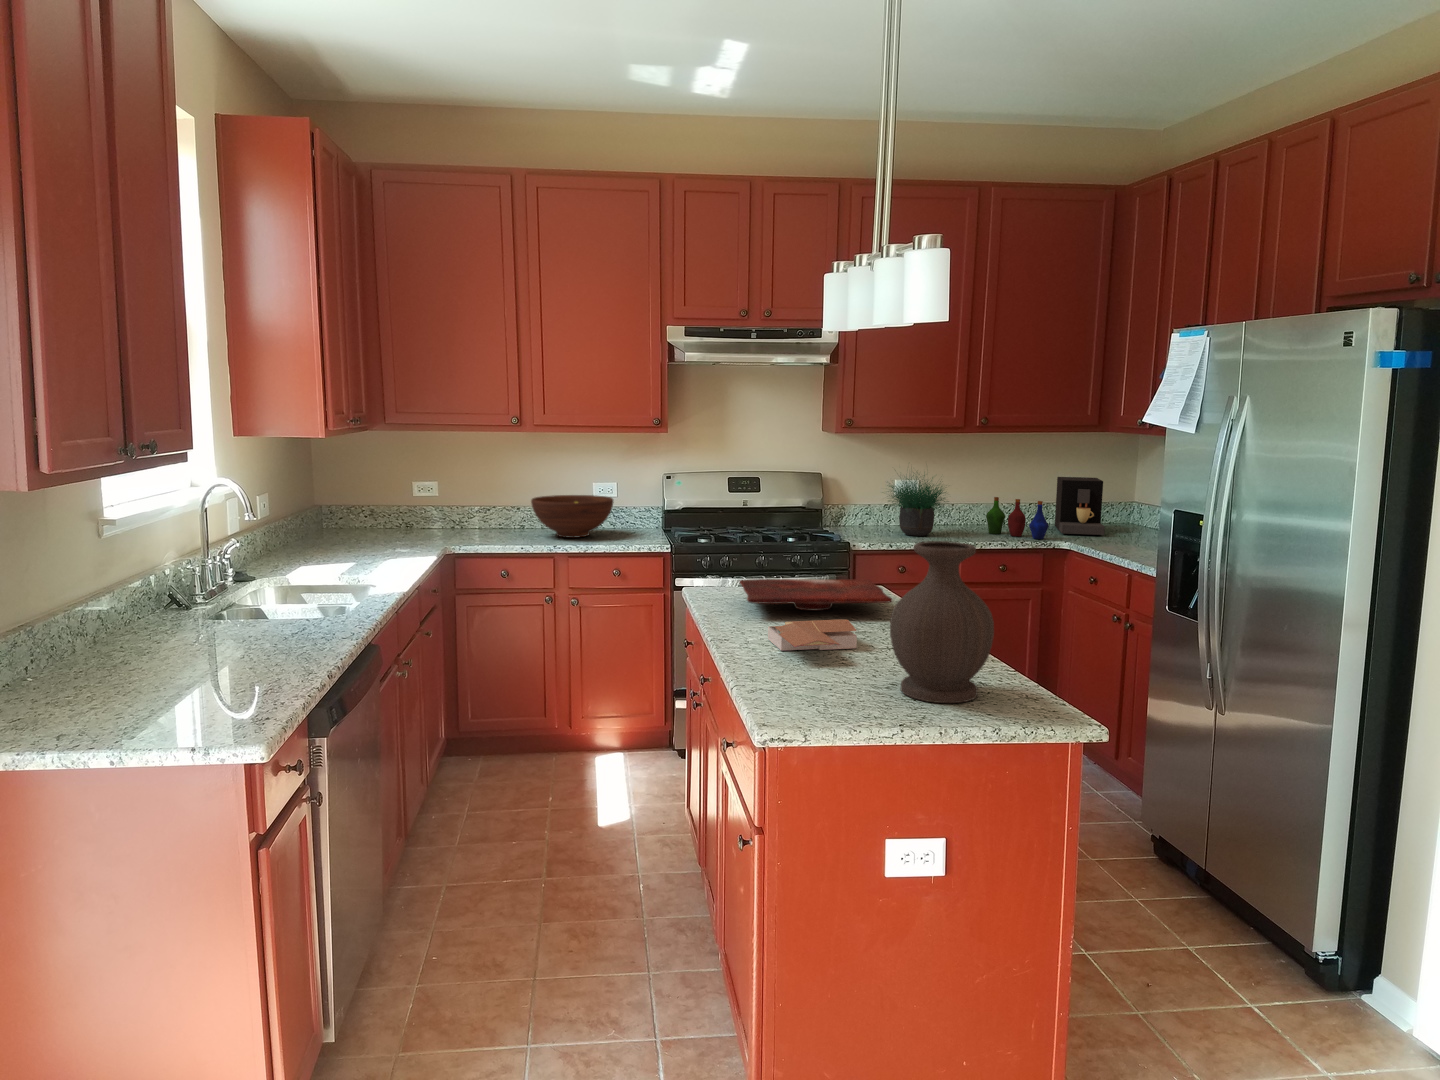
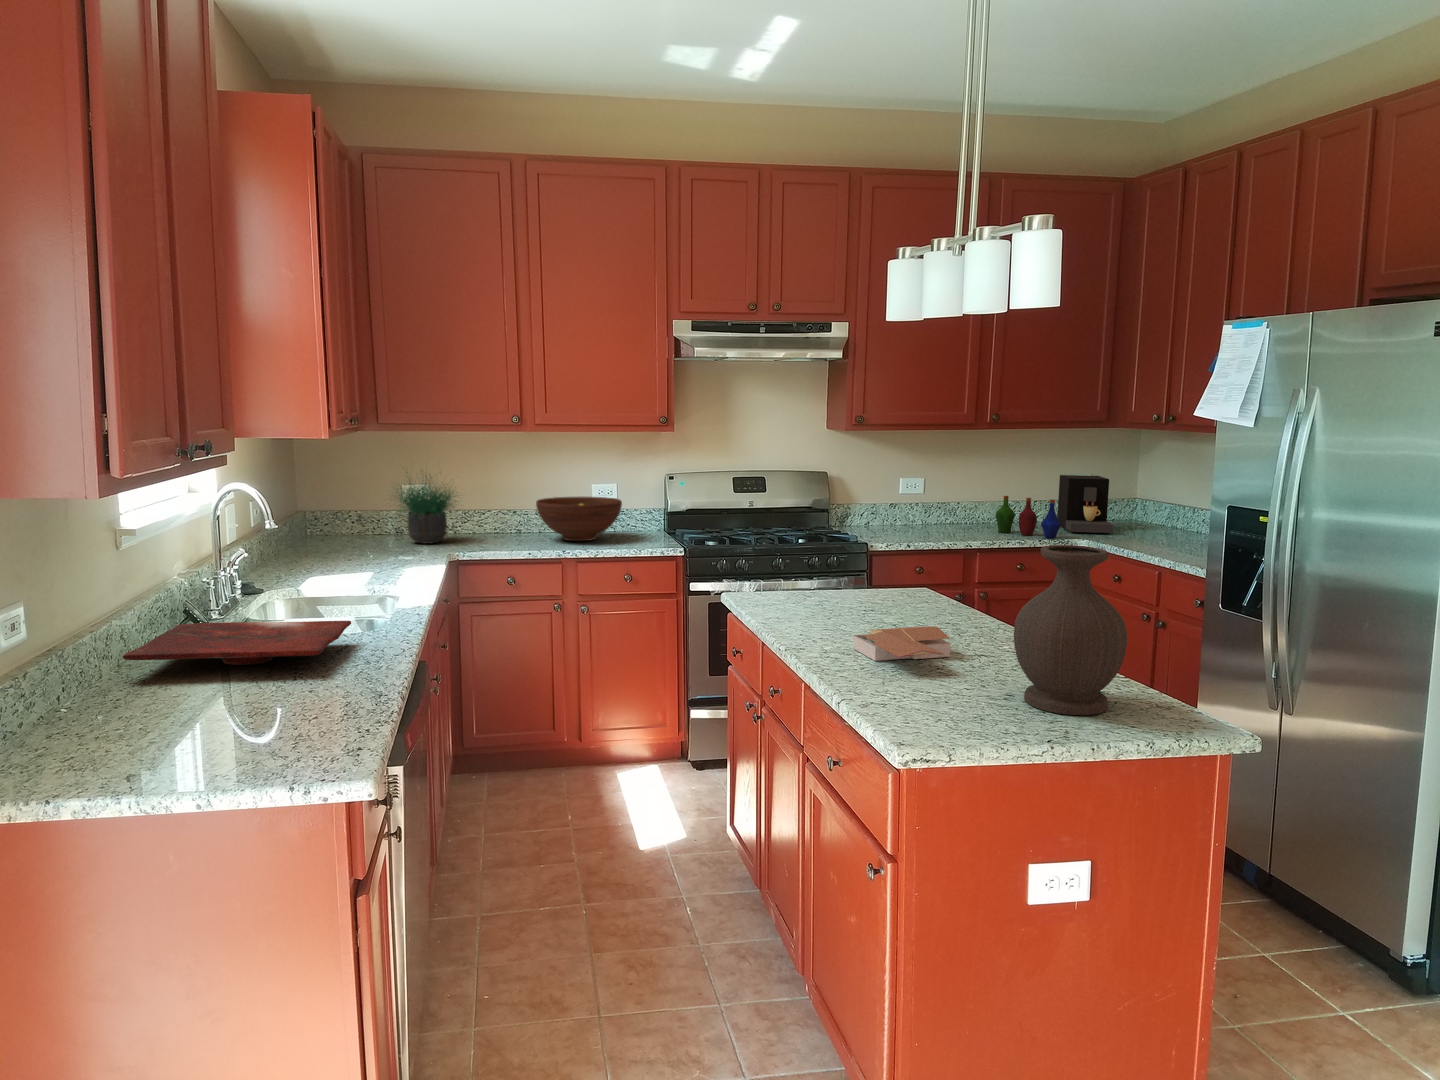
potted plant: present [889,475,946,536] -> present [396,475,457,544]
cutting board: present [740,579,892,610] -> present [123,621,351,665]

